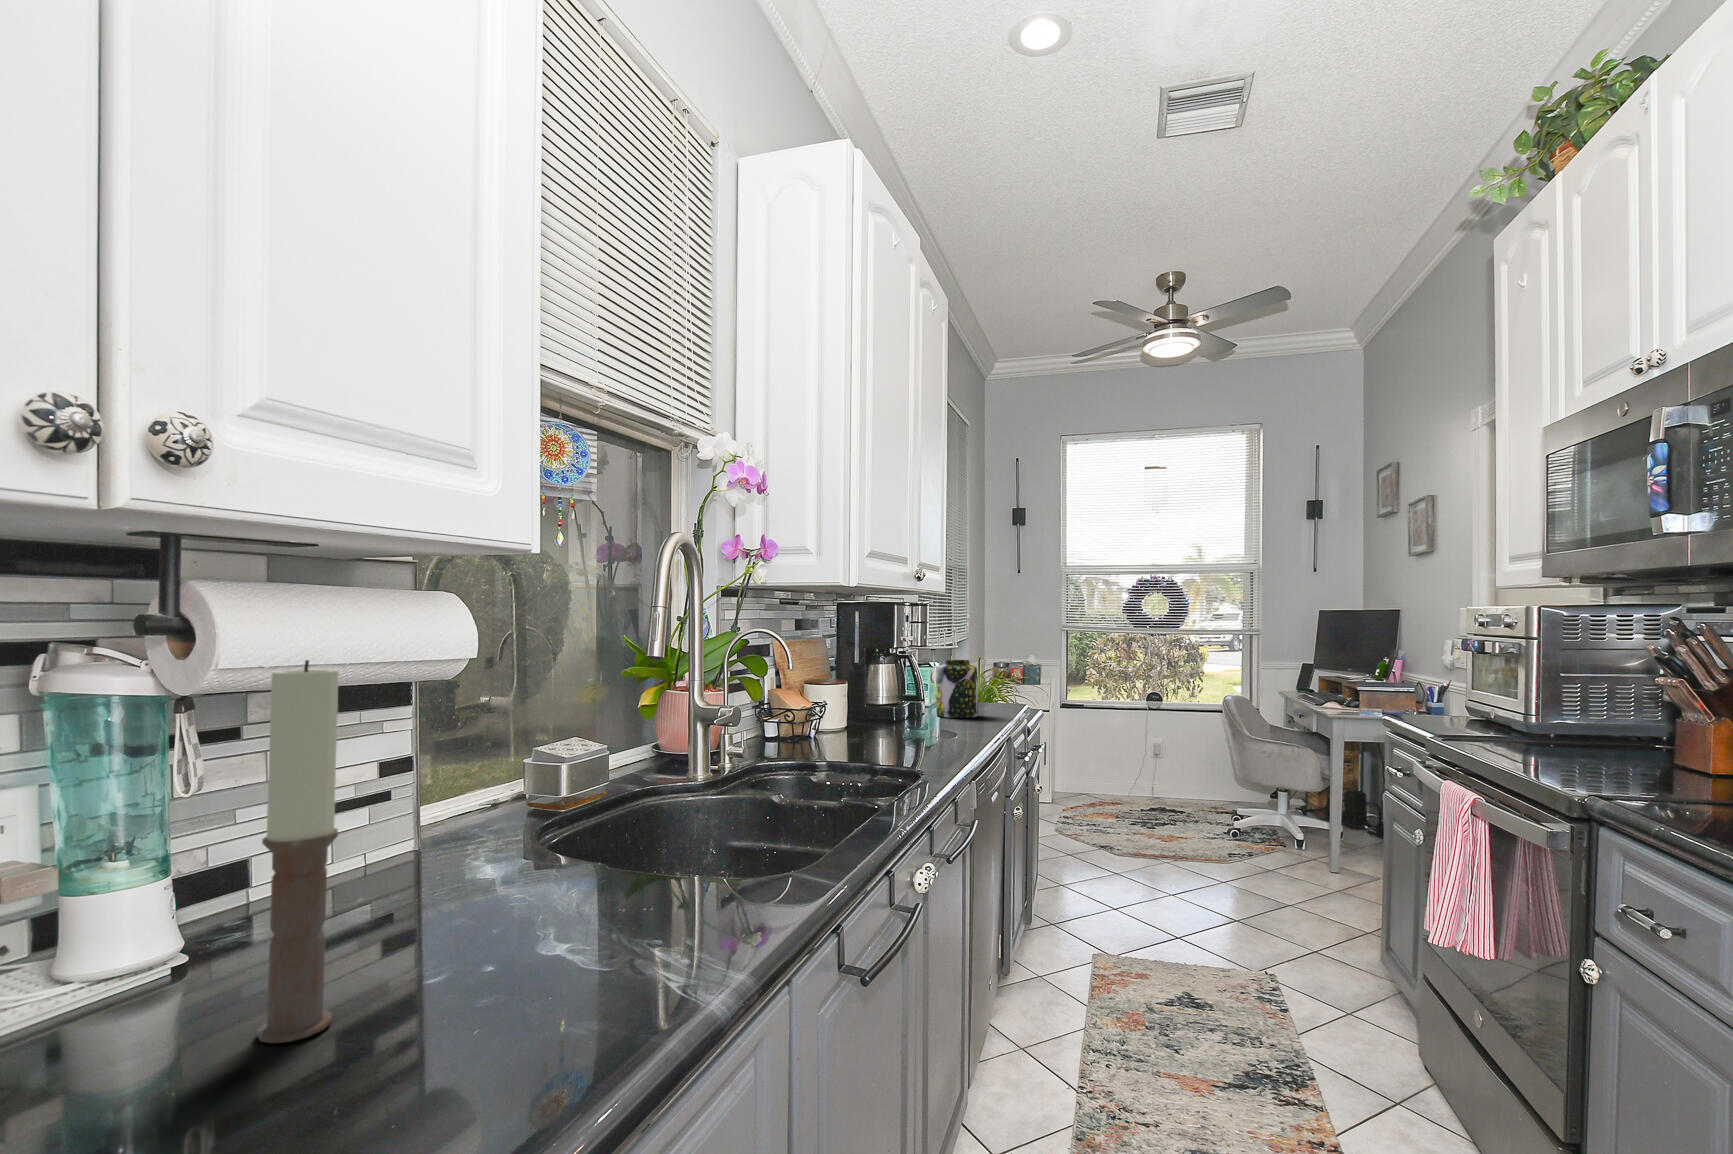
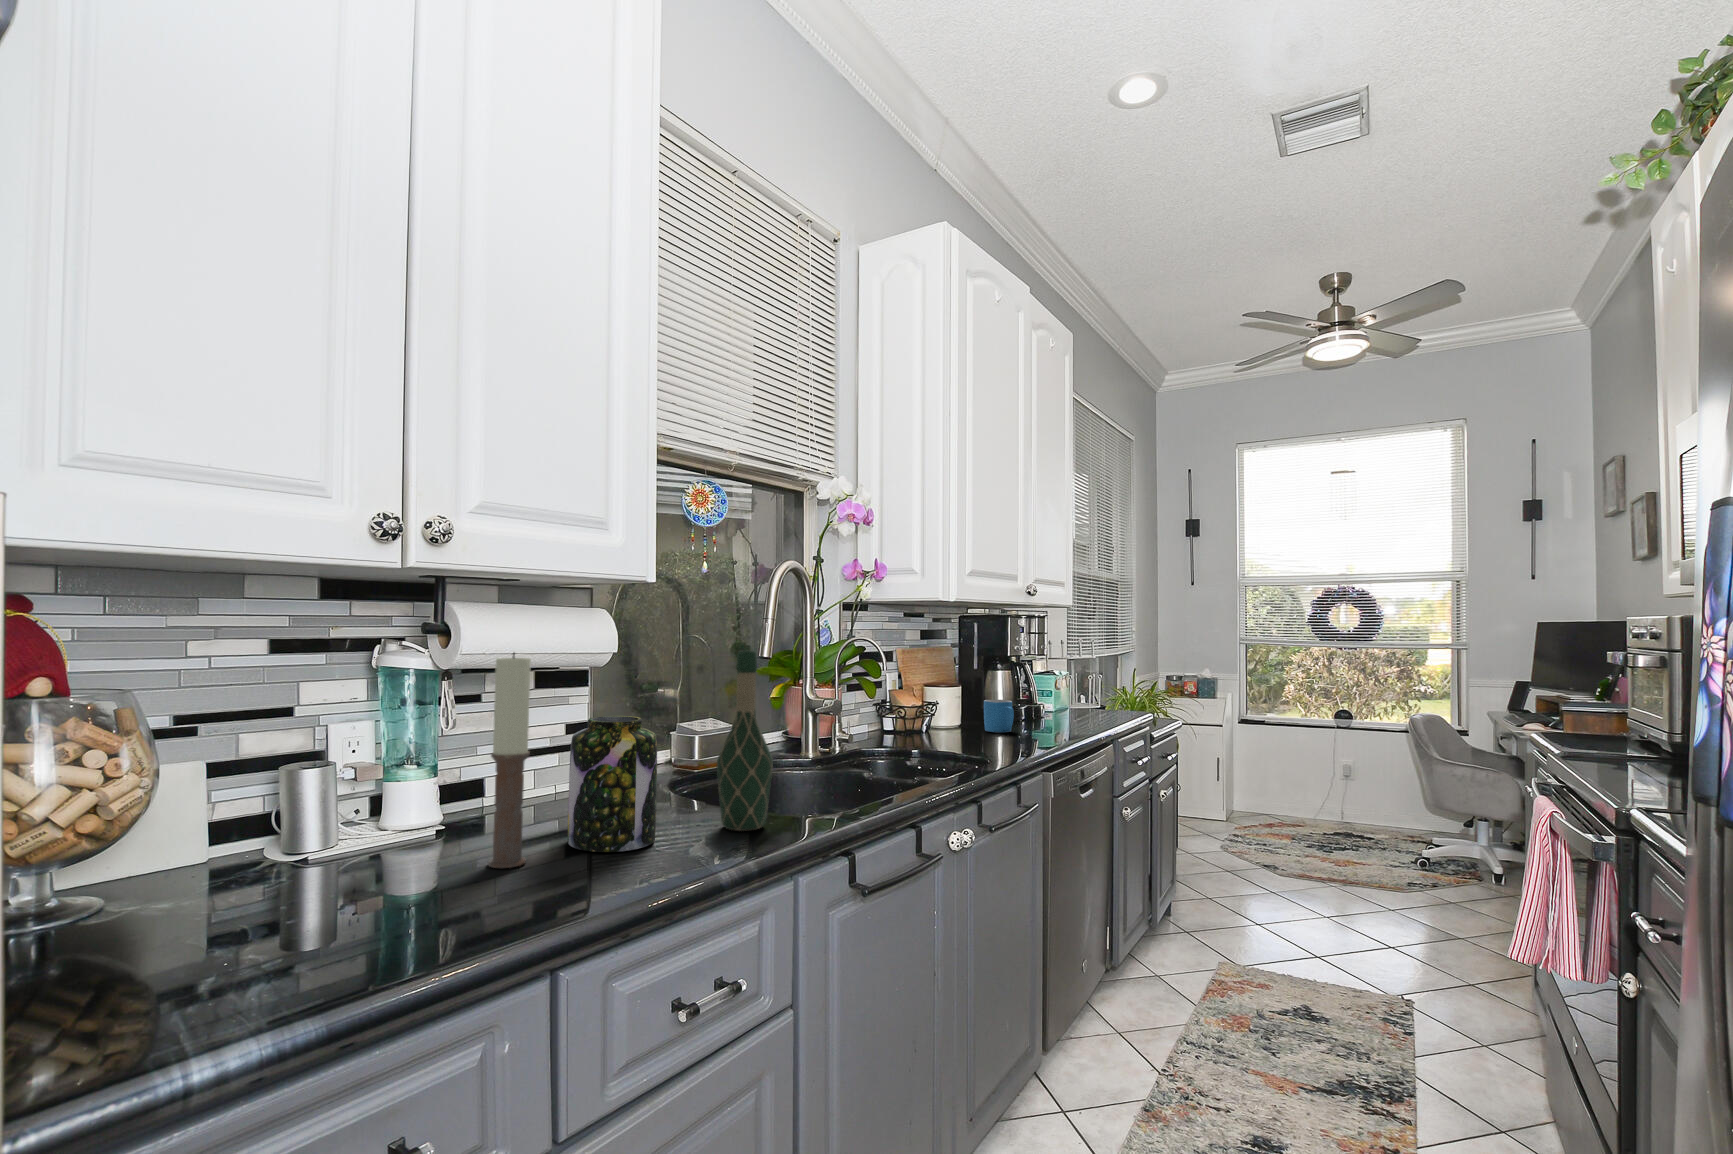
wine bottle: none [632,650,713,909] -> present [716,651,773,831]
jar: present [936,660,978,718] -> present [568,716,657,852]
mug: none [876,698,911,734] -> present [984,700,1014,732]

